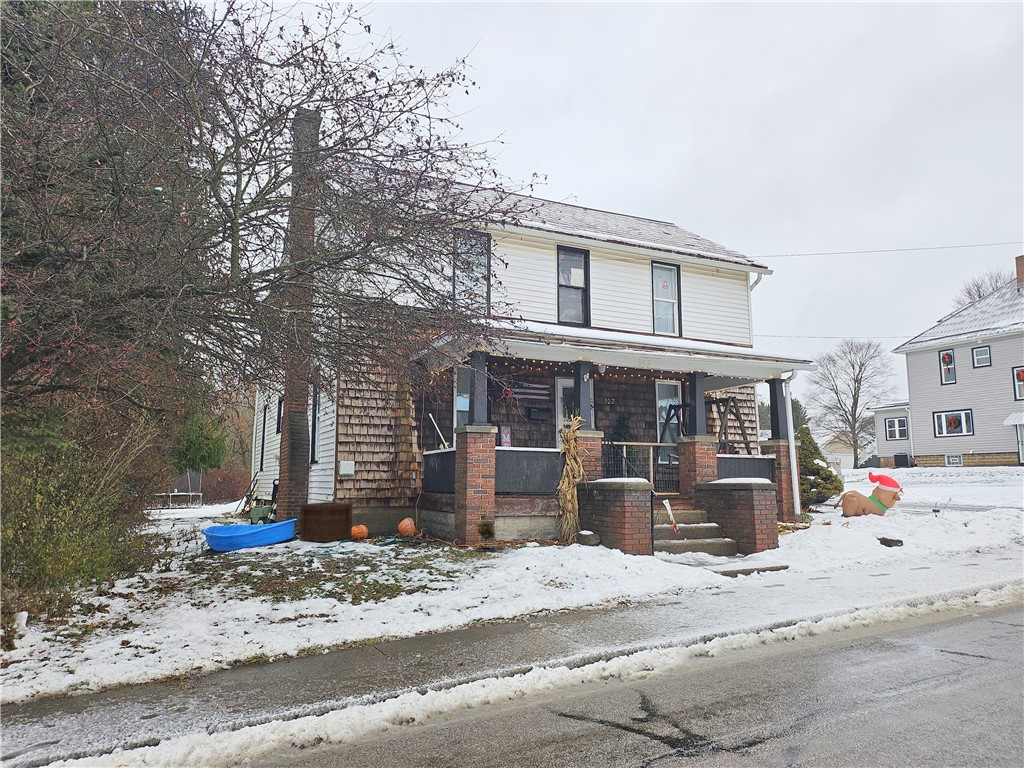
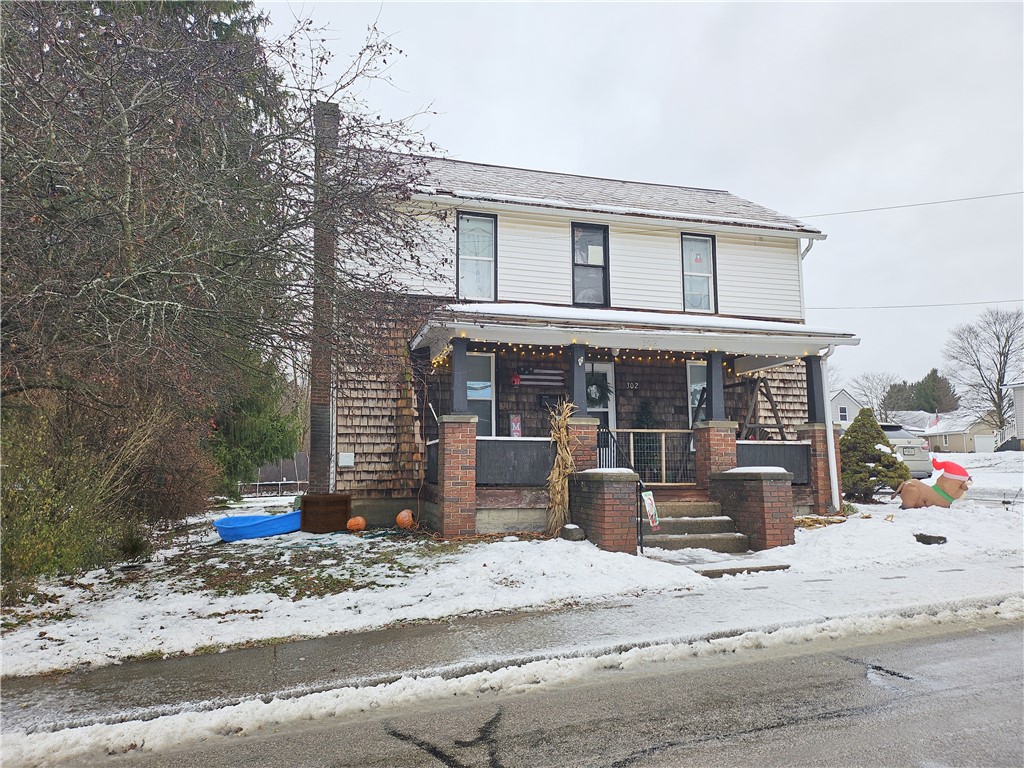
potted tree: present [475,514,497,551] -> present [118,528,148,570]

